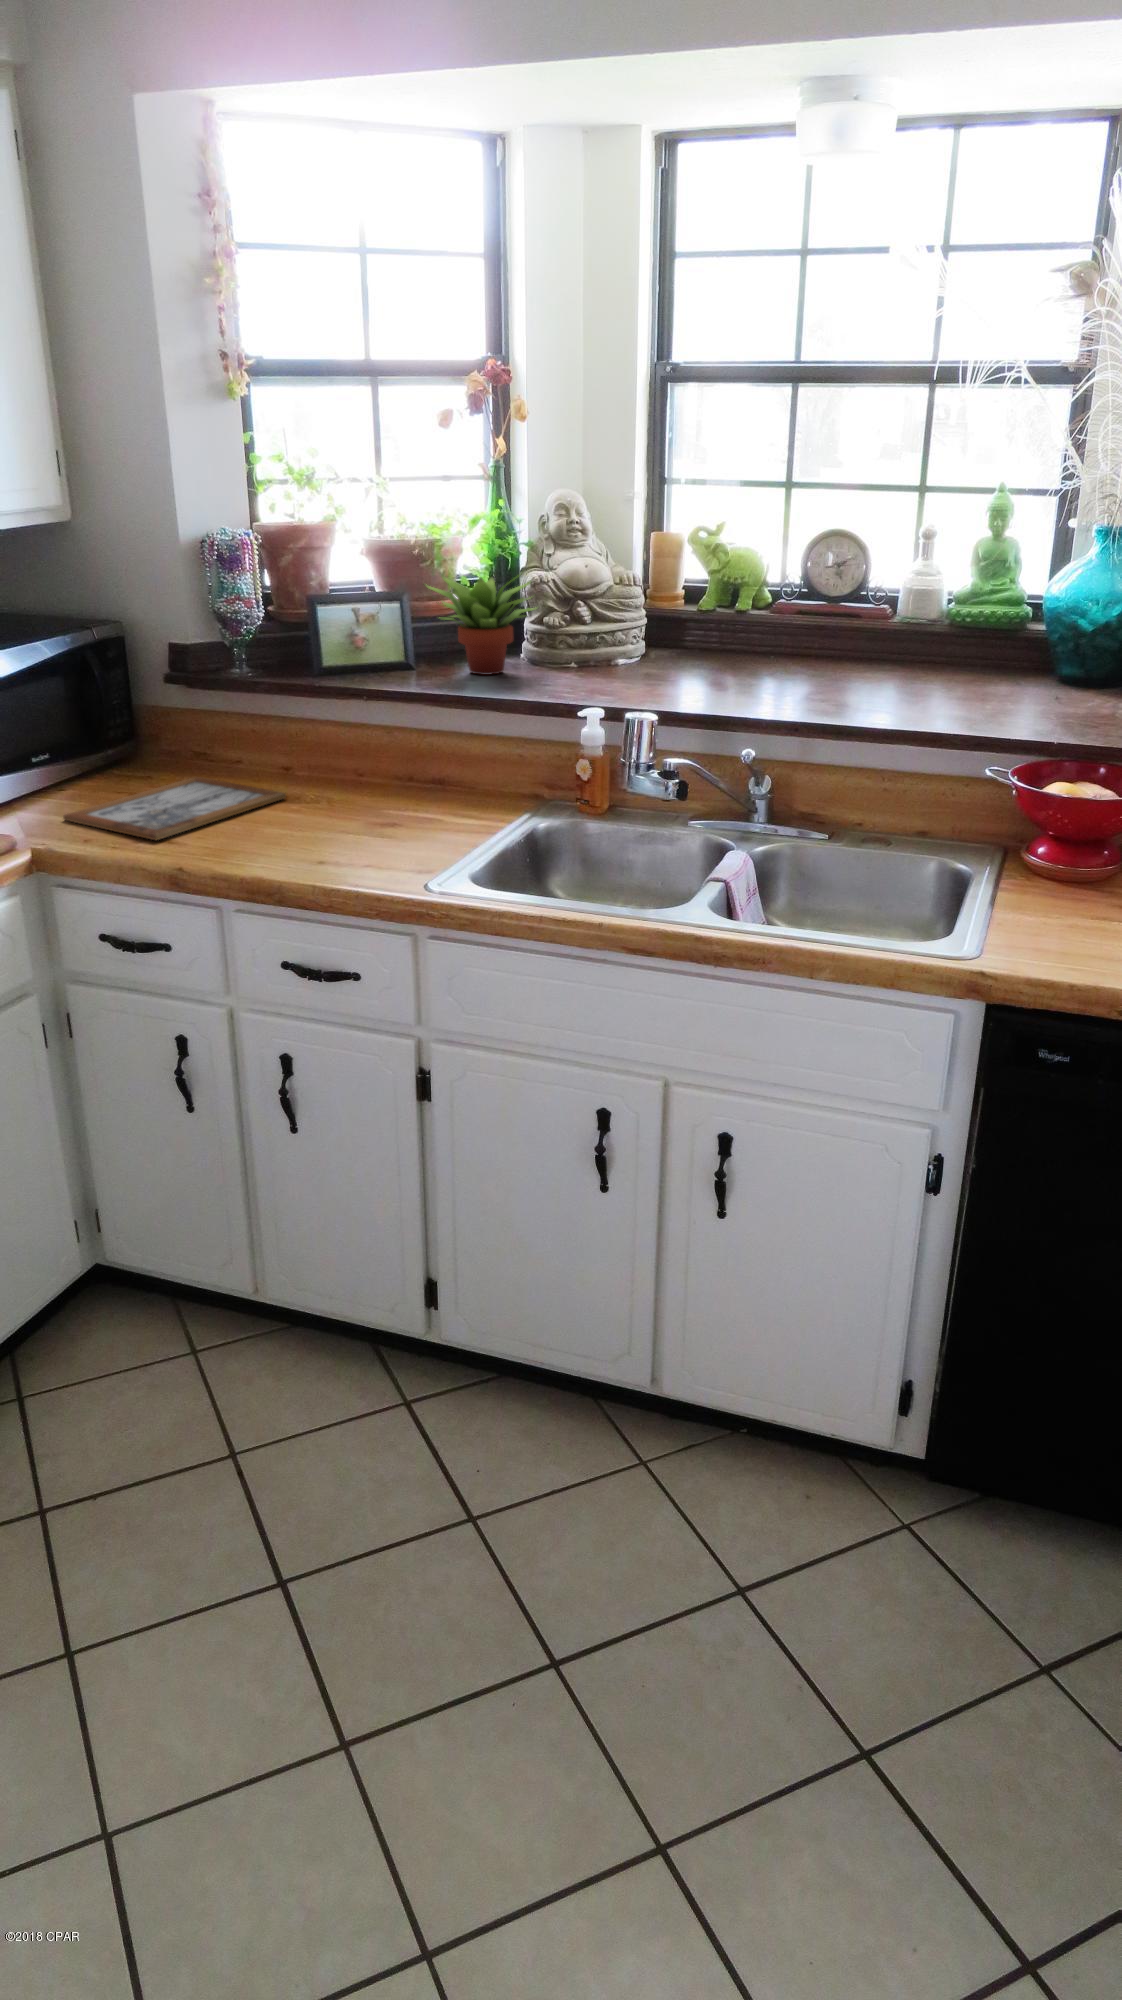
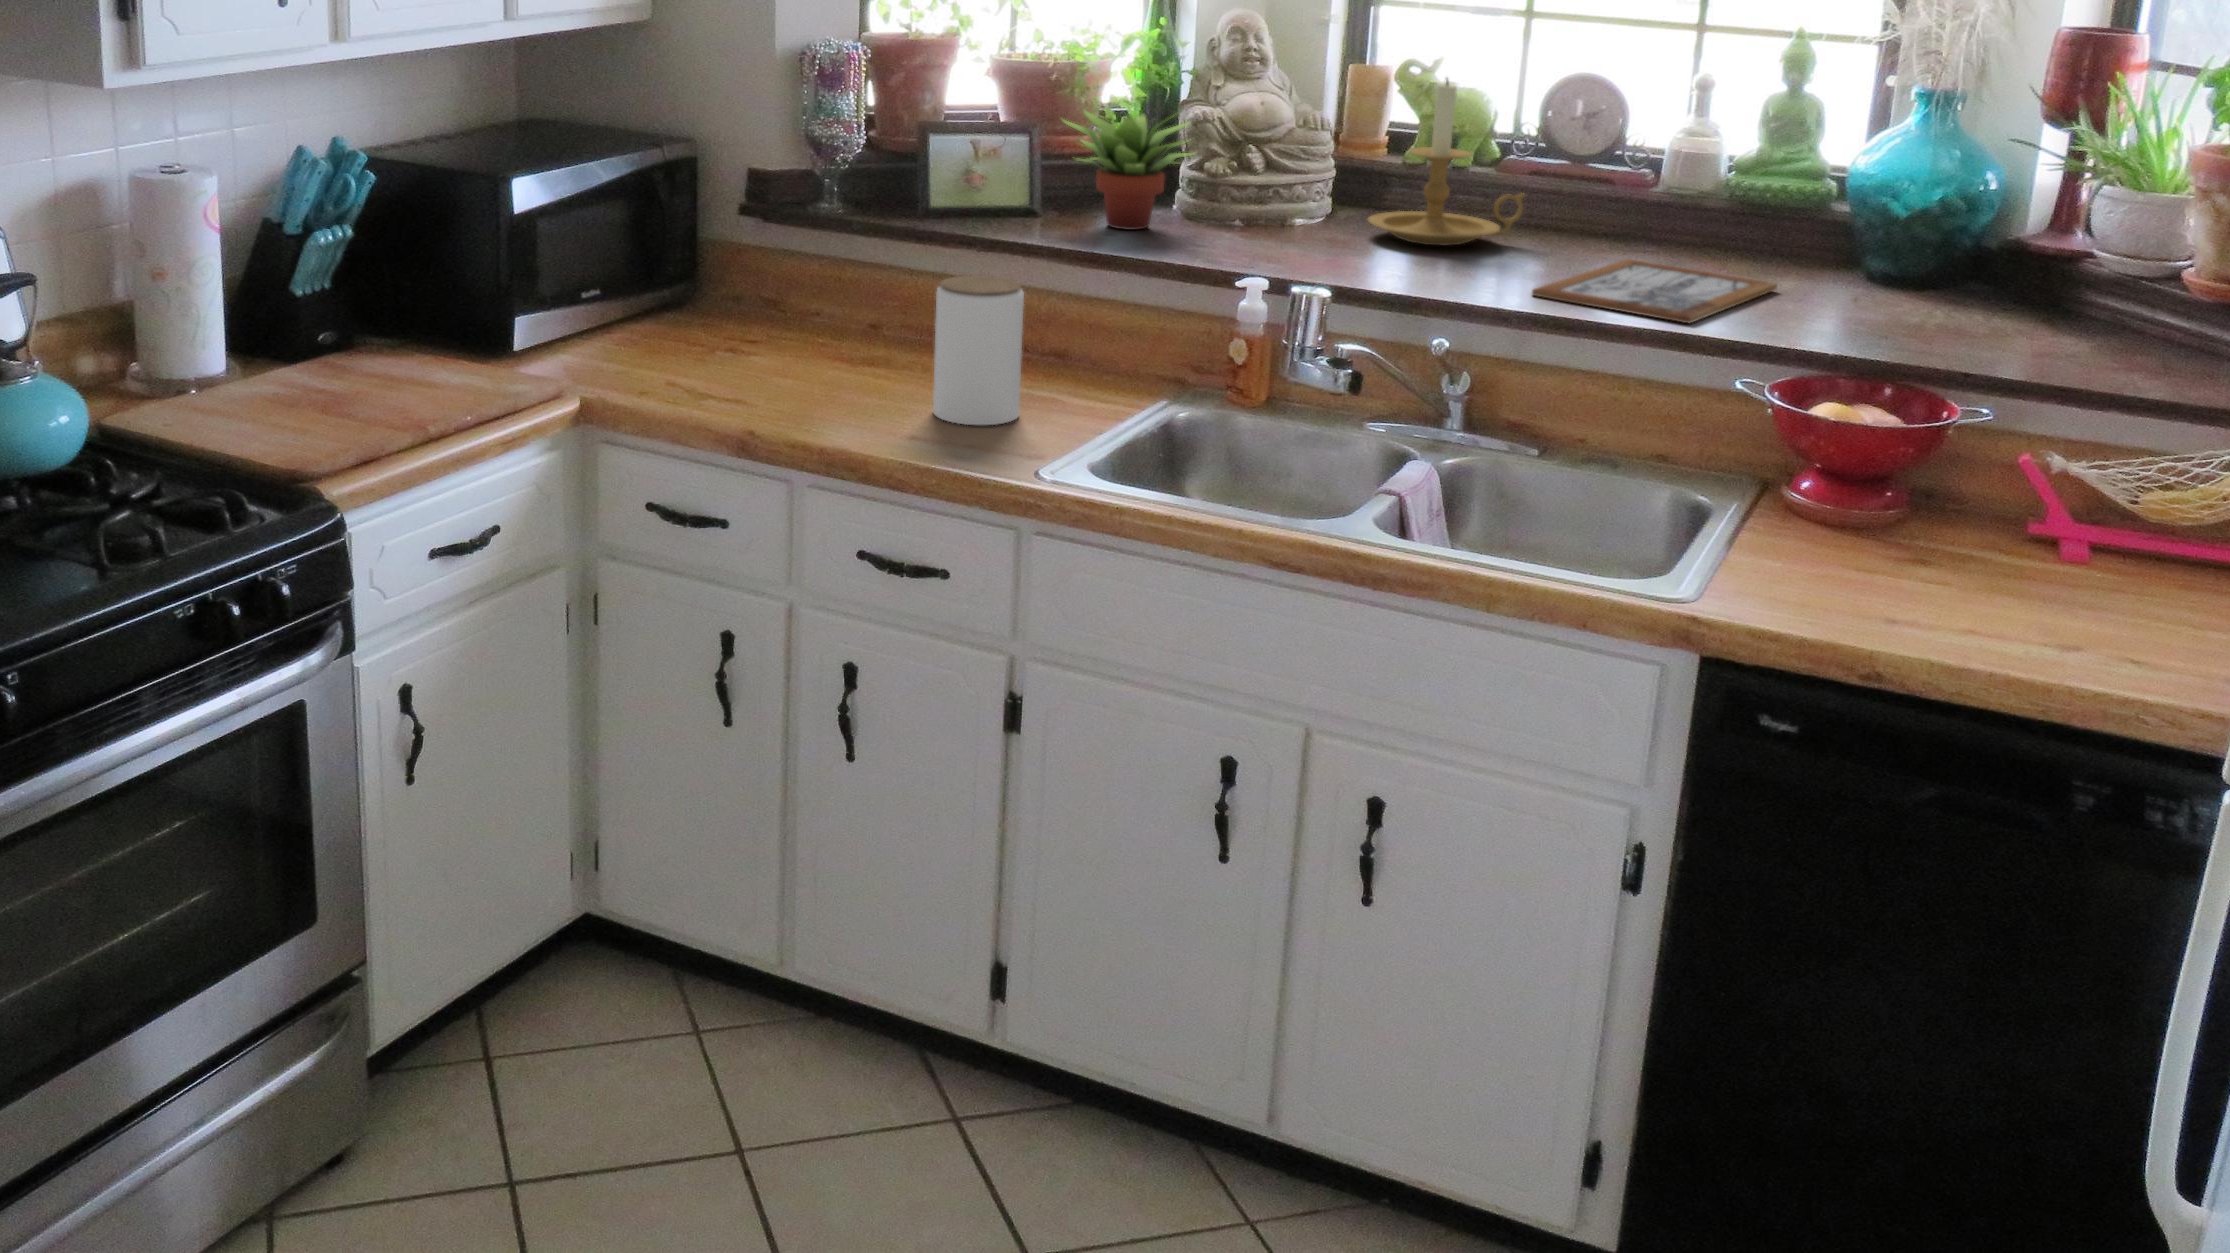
candle holder: none [676,534,799,673] -> present [1368,79,1526,246]
jar: none [329,719,409,847] -> present [933,275,1024,425]
picture frame: present [63,777,286,840] -> present [1532,259,1777,323]

